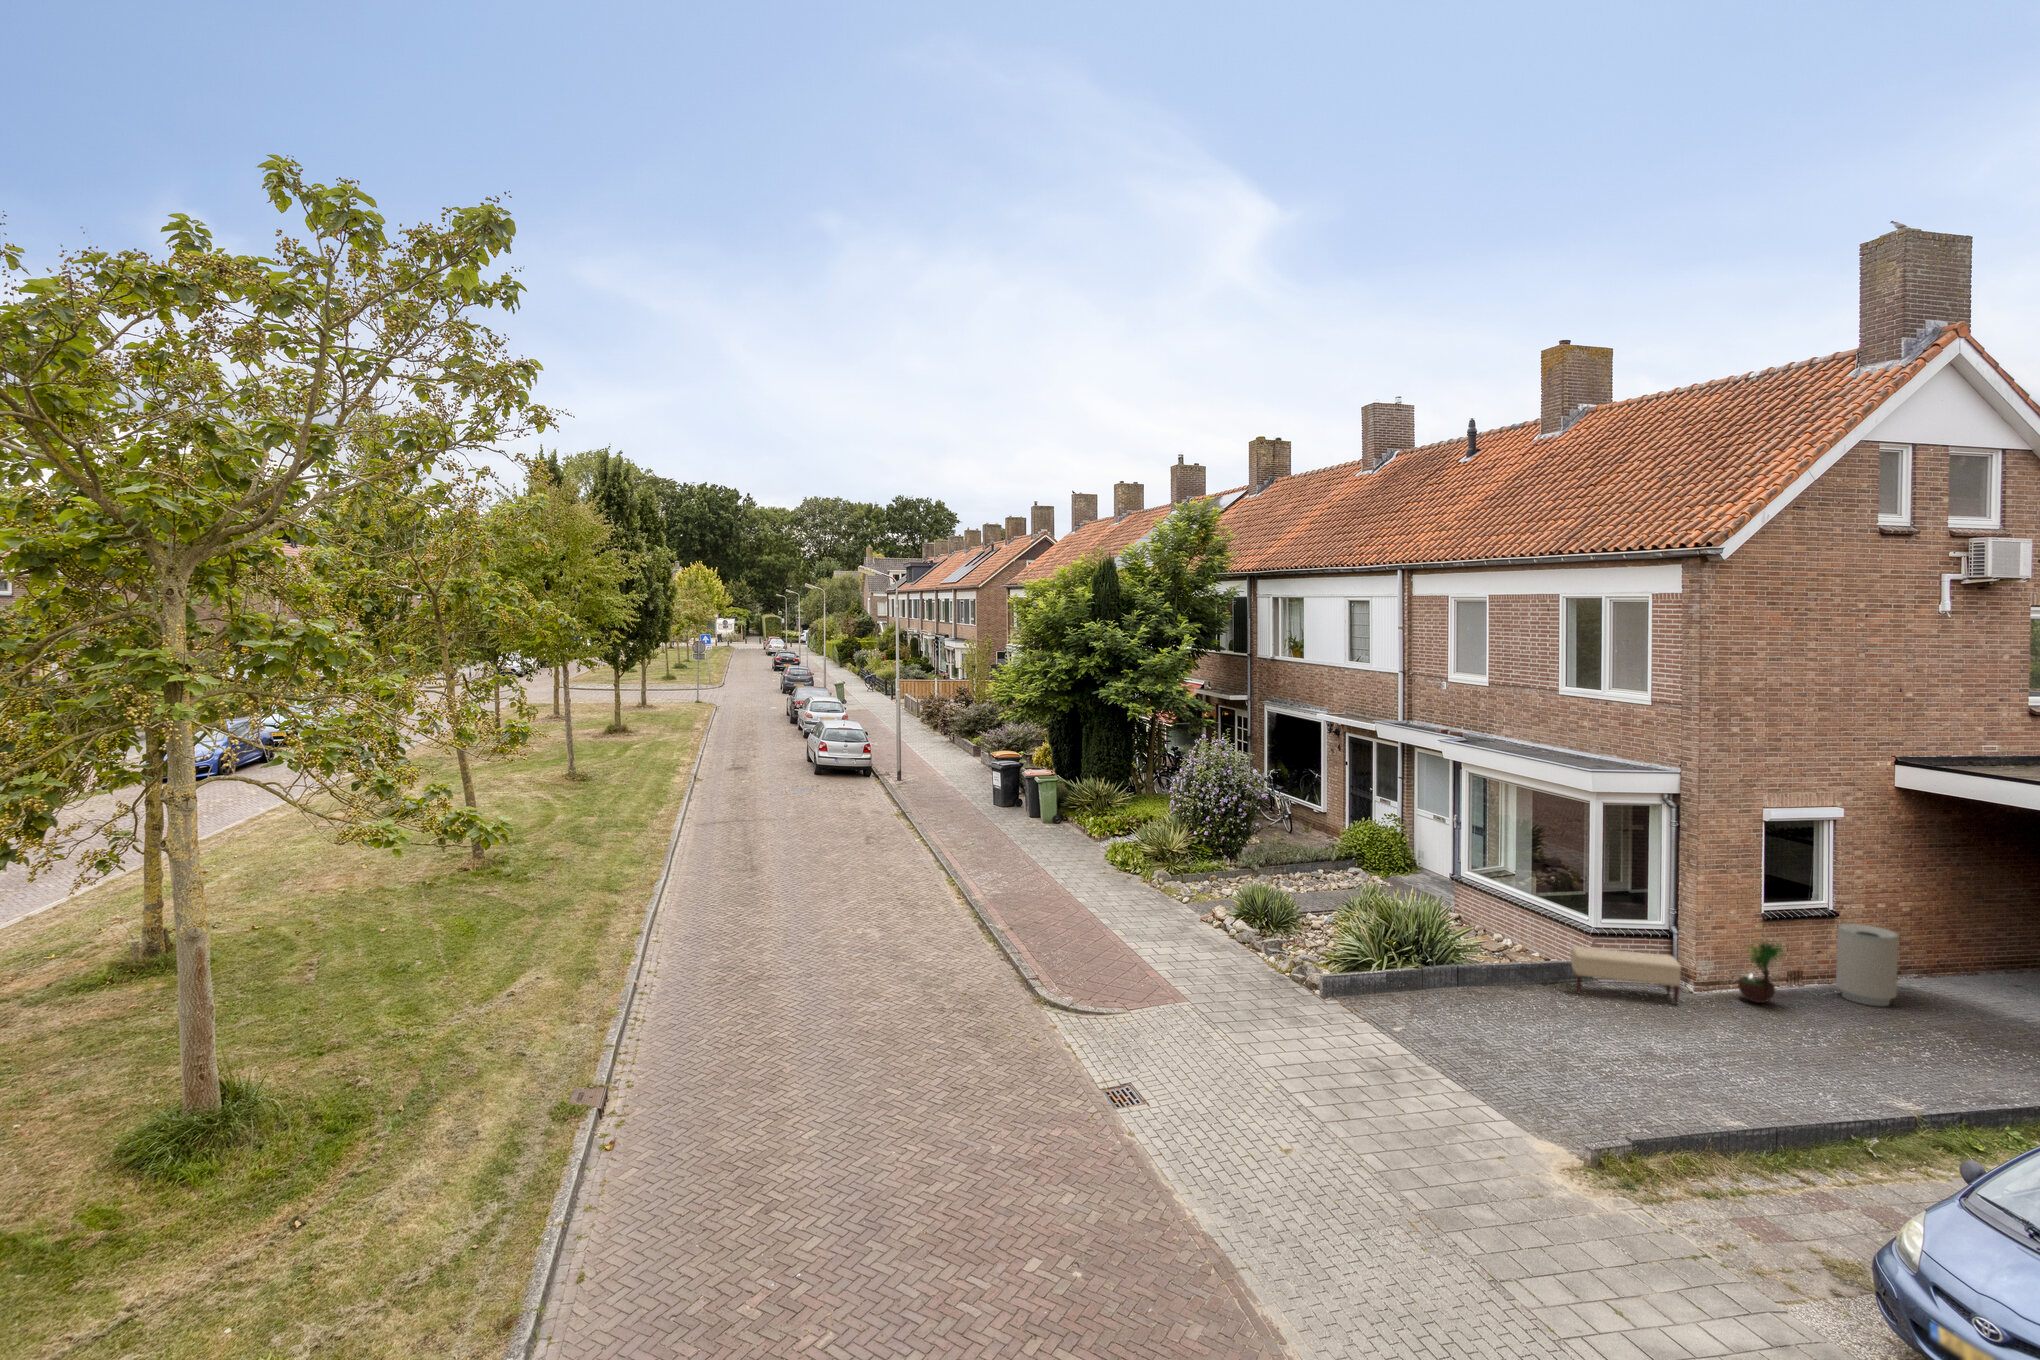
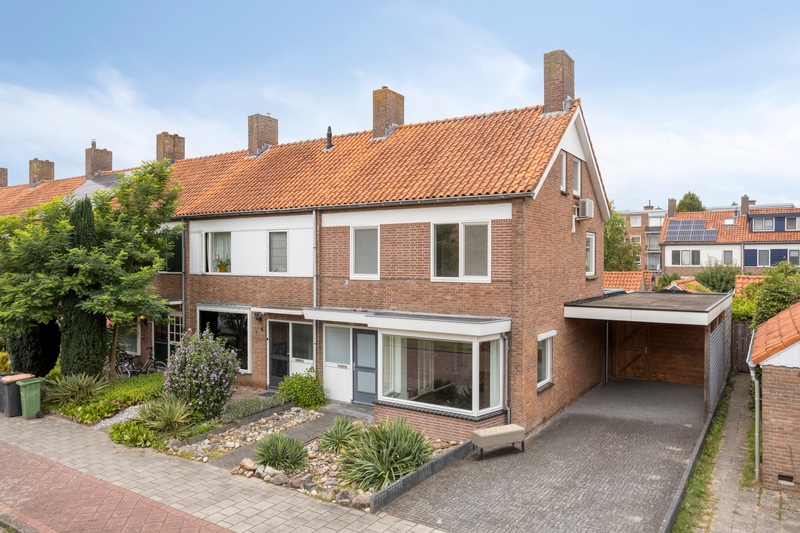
trash can: present [1836,924,1899,1006] -> none [560,387,584,427]
potted tree: present [1738,942,1783,1003] -> none [536,403,558,439]

